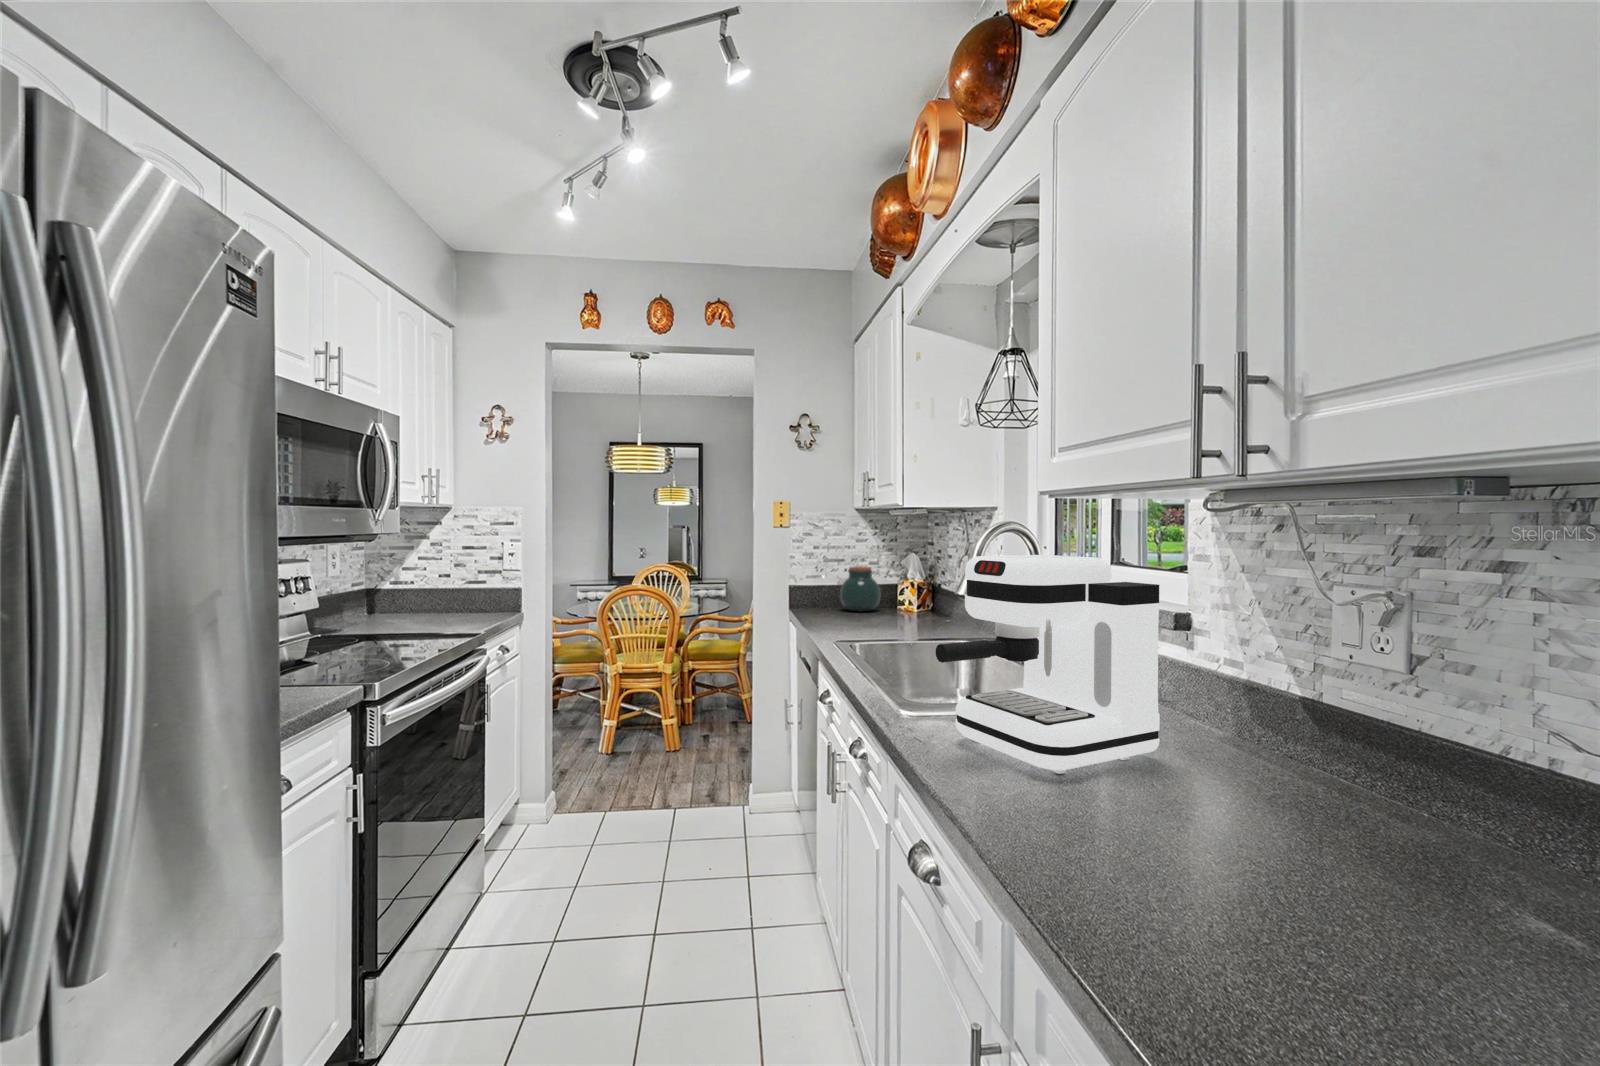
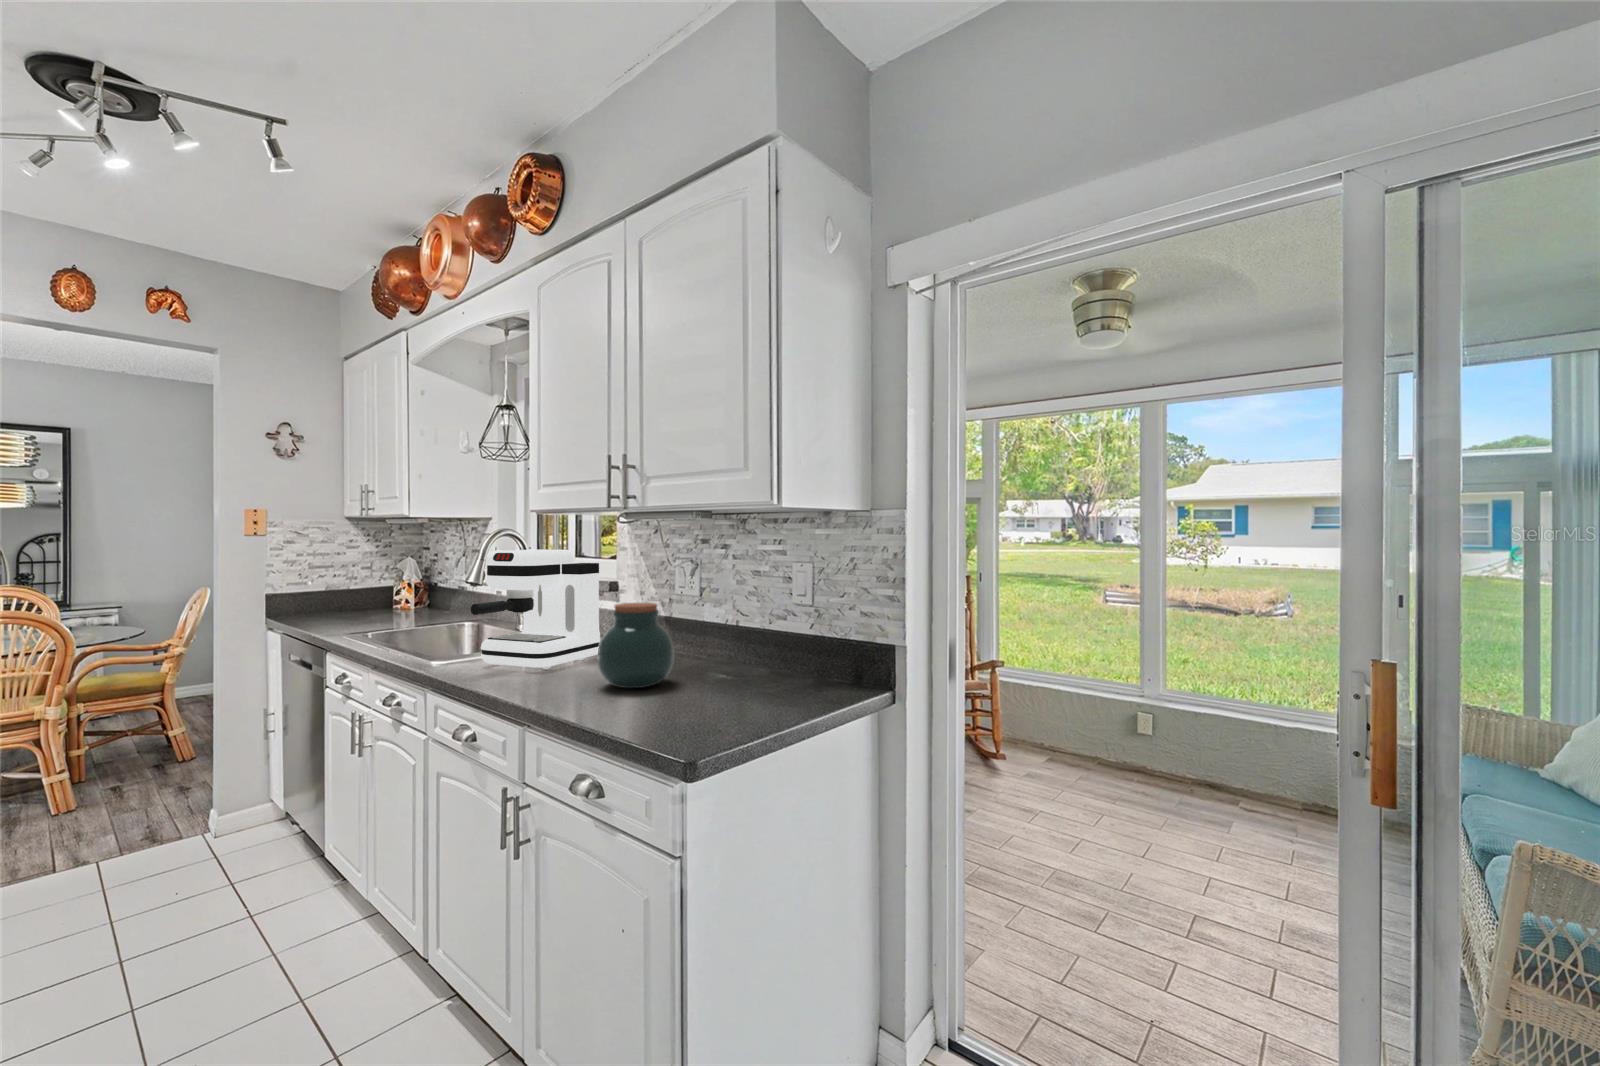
jar: present [840,566,880,611] -> present [598,603,674,688]

